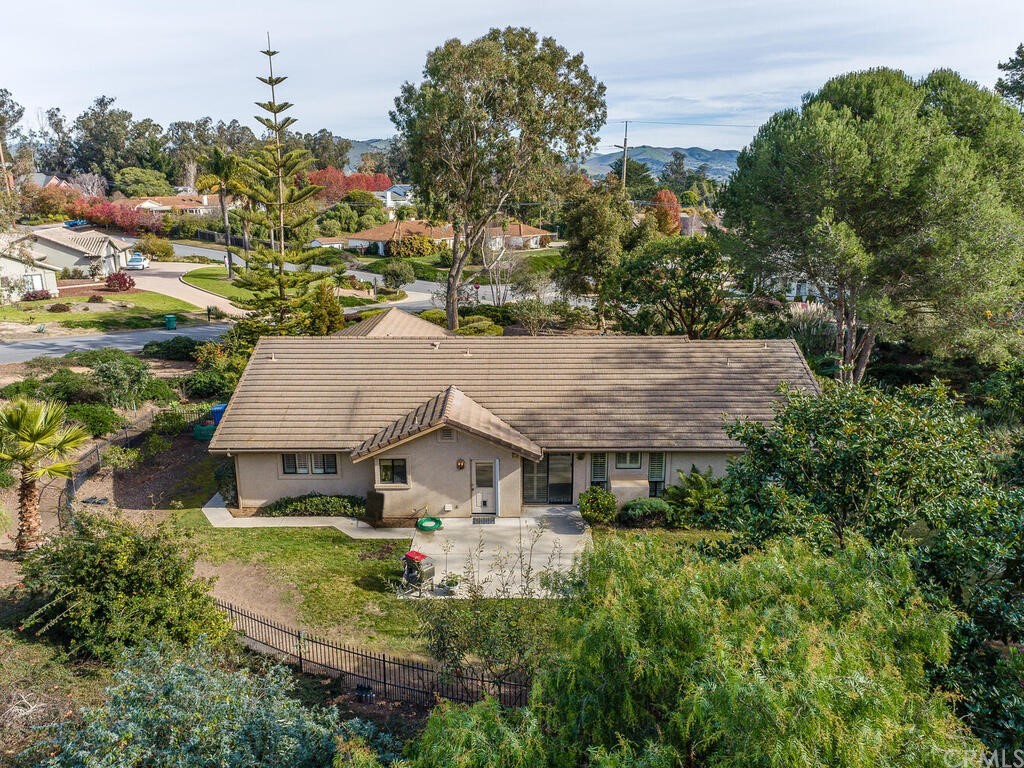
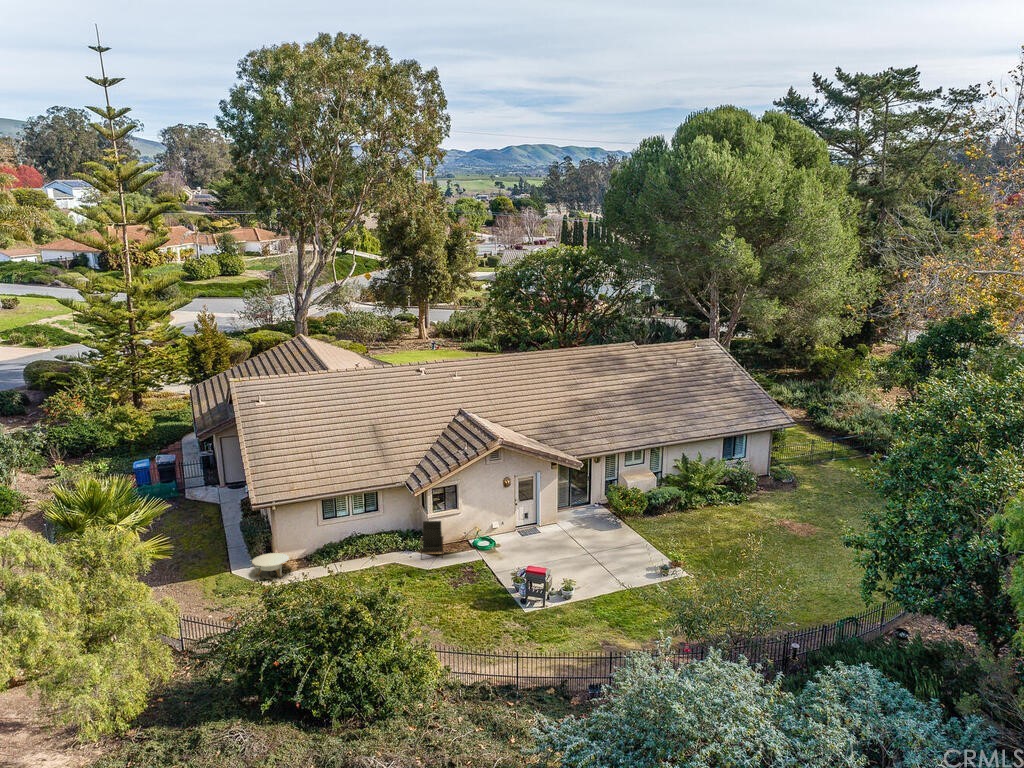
round table: none [208,496,243,519] -> present [252,553,289,577]

